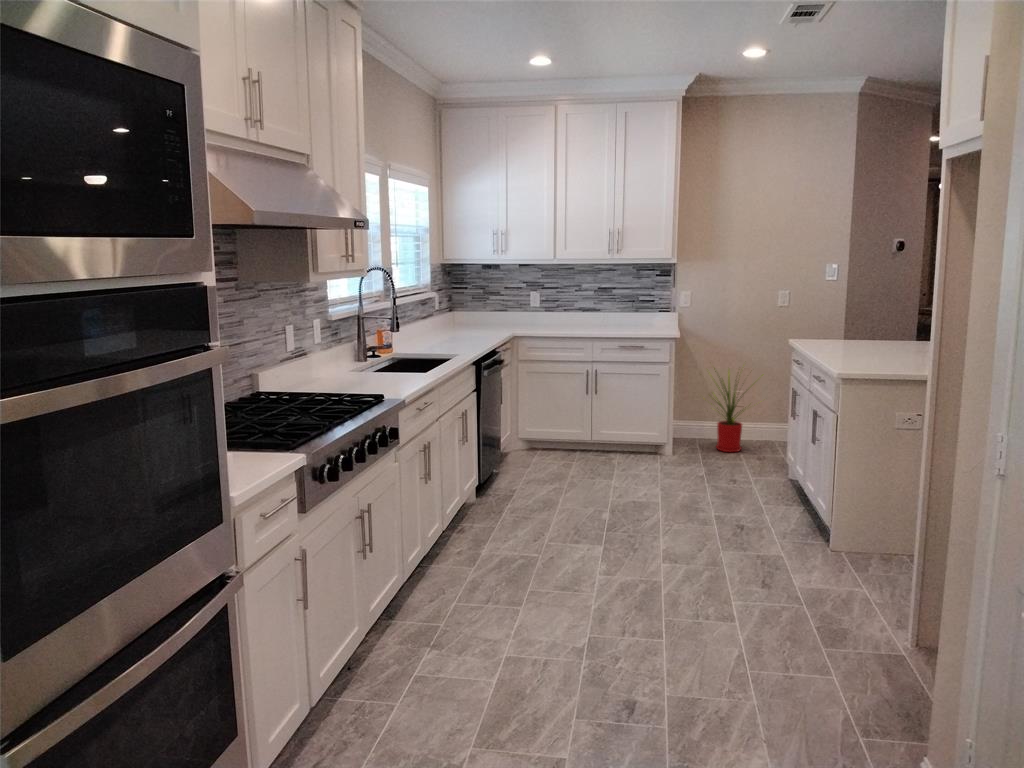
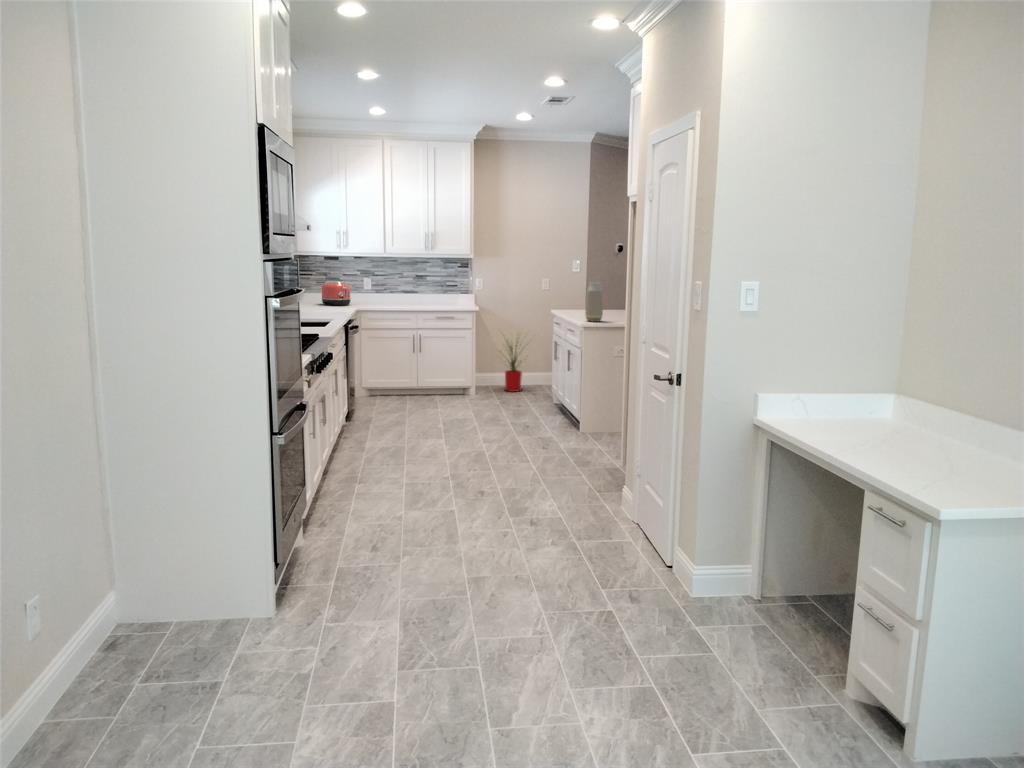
toaster: none [473,297,510,329] -> present [321,281,351,306]
vase: none [850,301,882,367] -> present [585,282,603,322]

